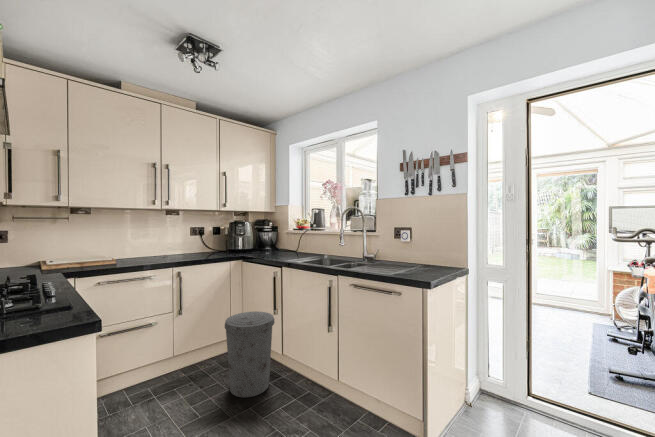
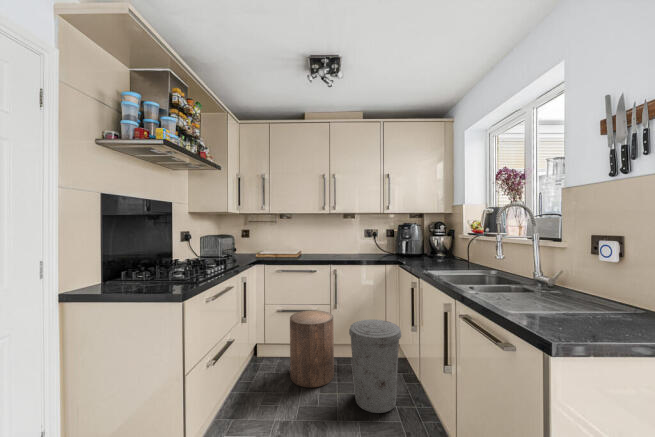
stool: none [136,320,194,412] -> present [290,310,334,388]

